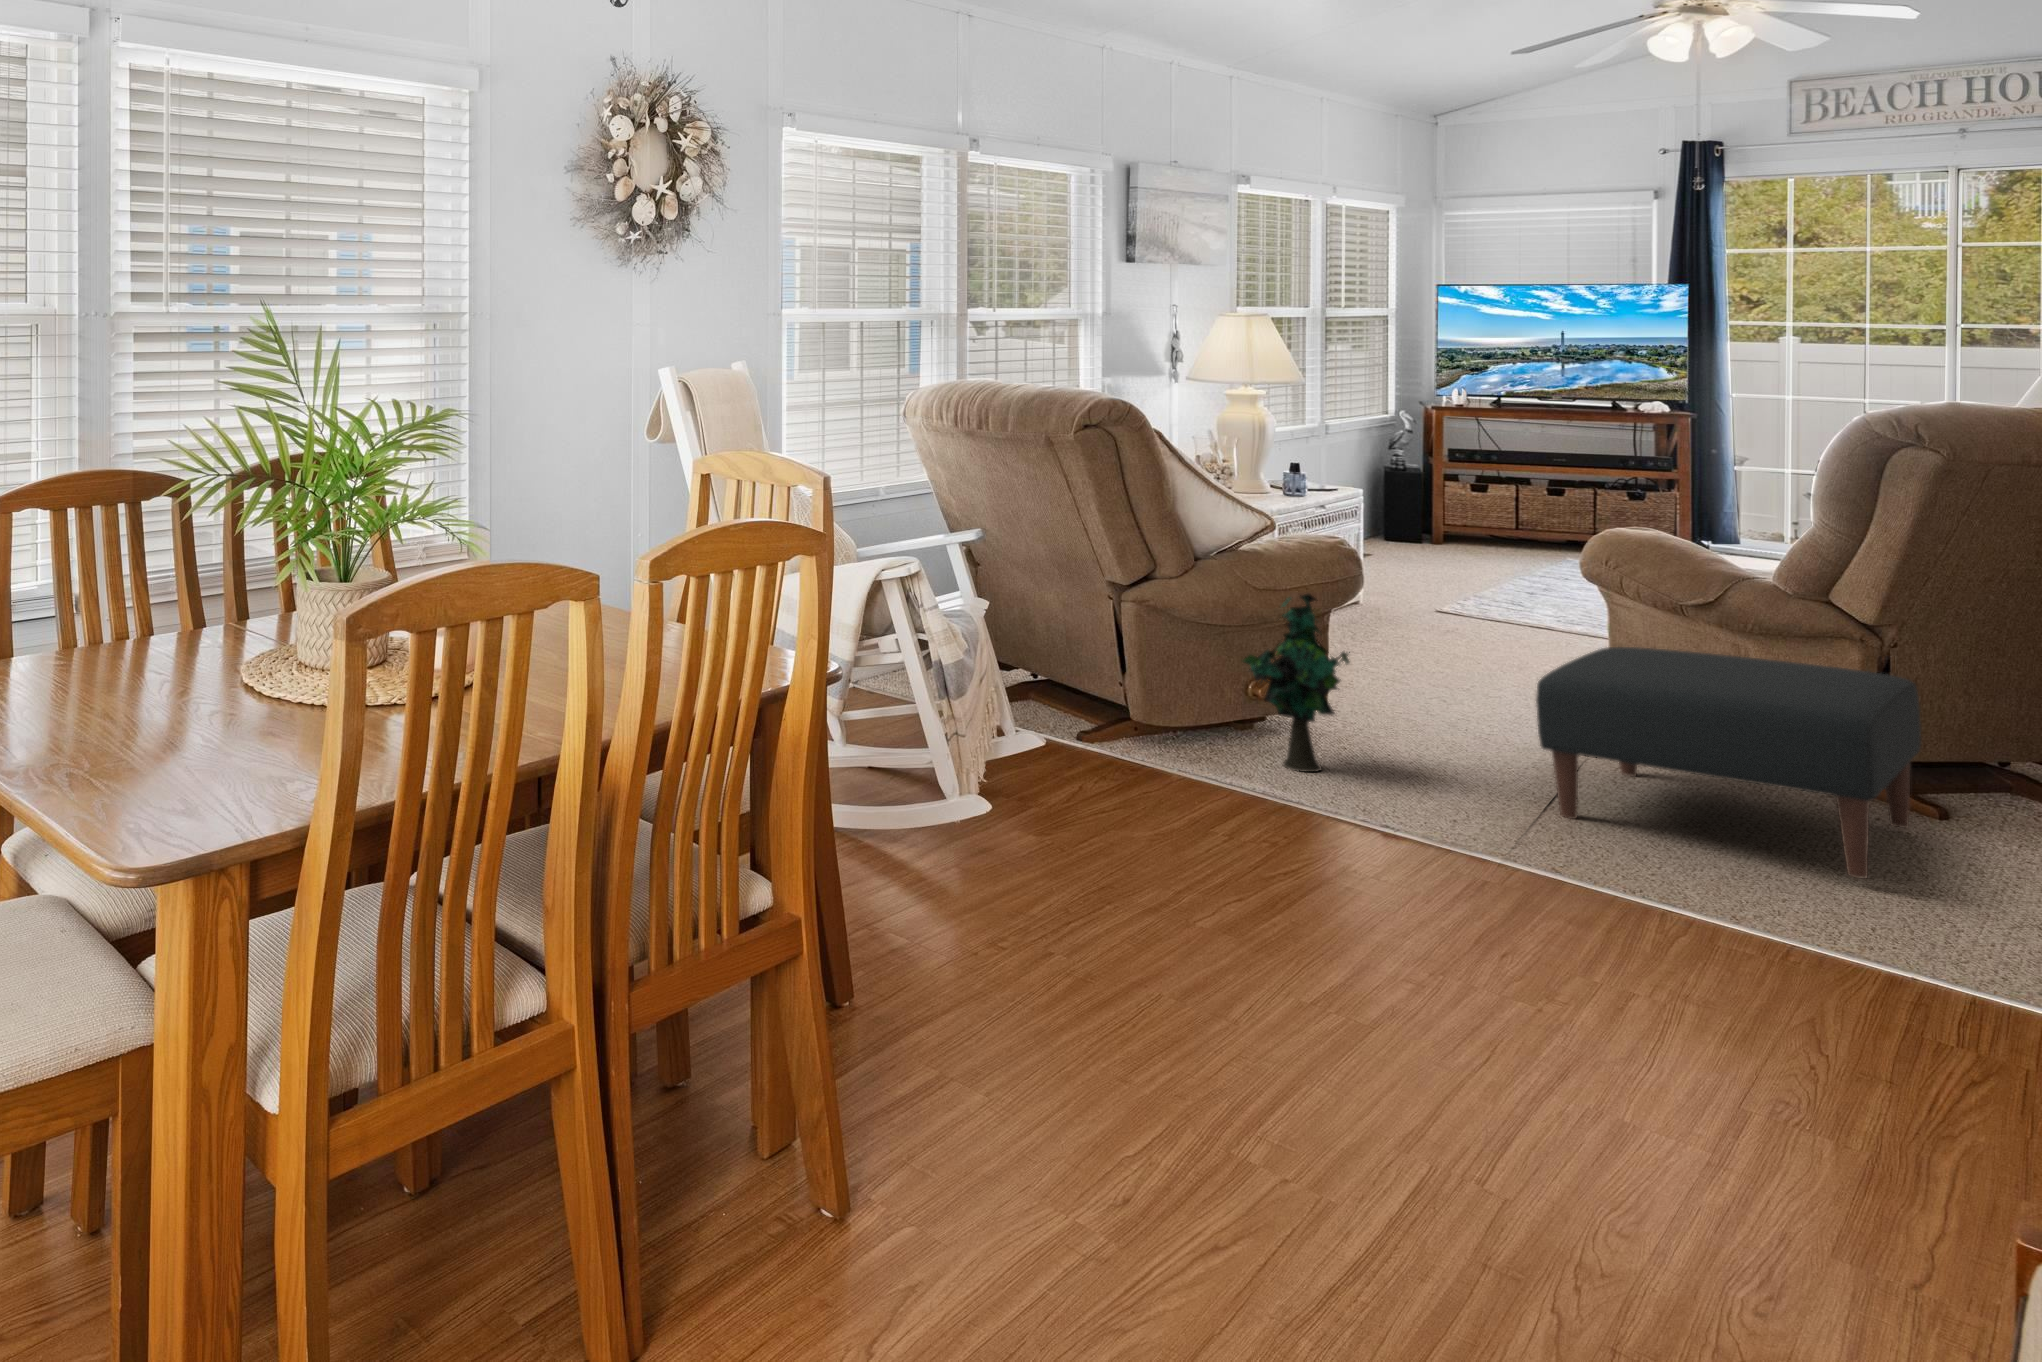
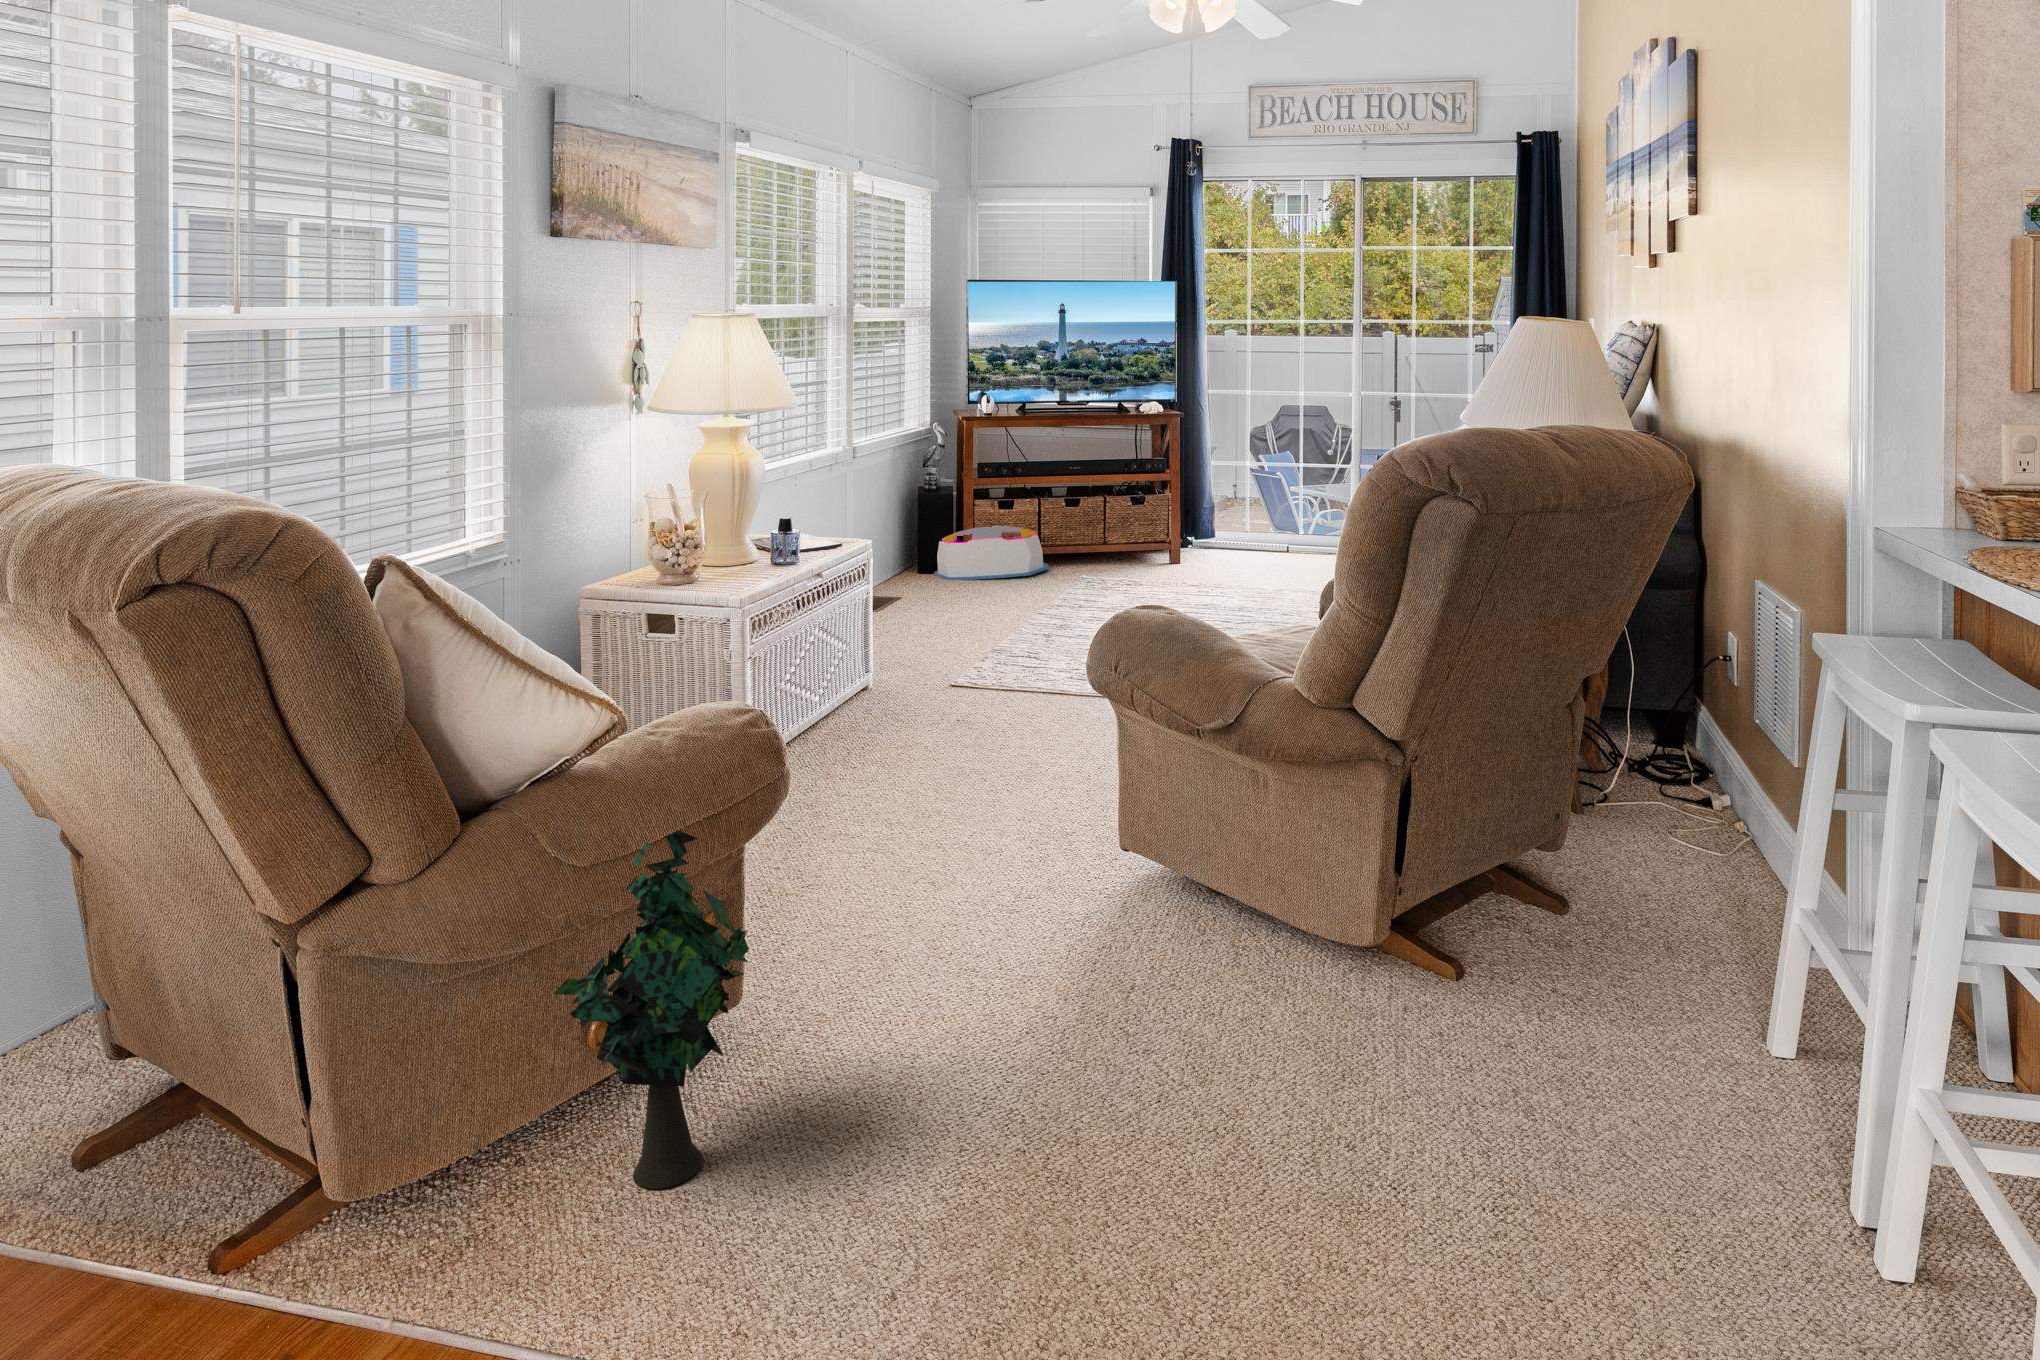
storage bin: none [1402,508,1529,556] -> present [934,526,1049,580]
ottoman: present [1536,647,1921,878] -> none [1021,808,1465,1229]

